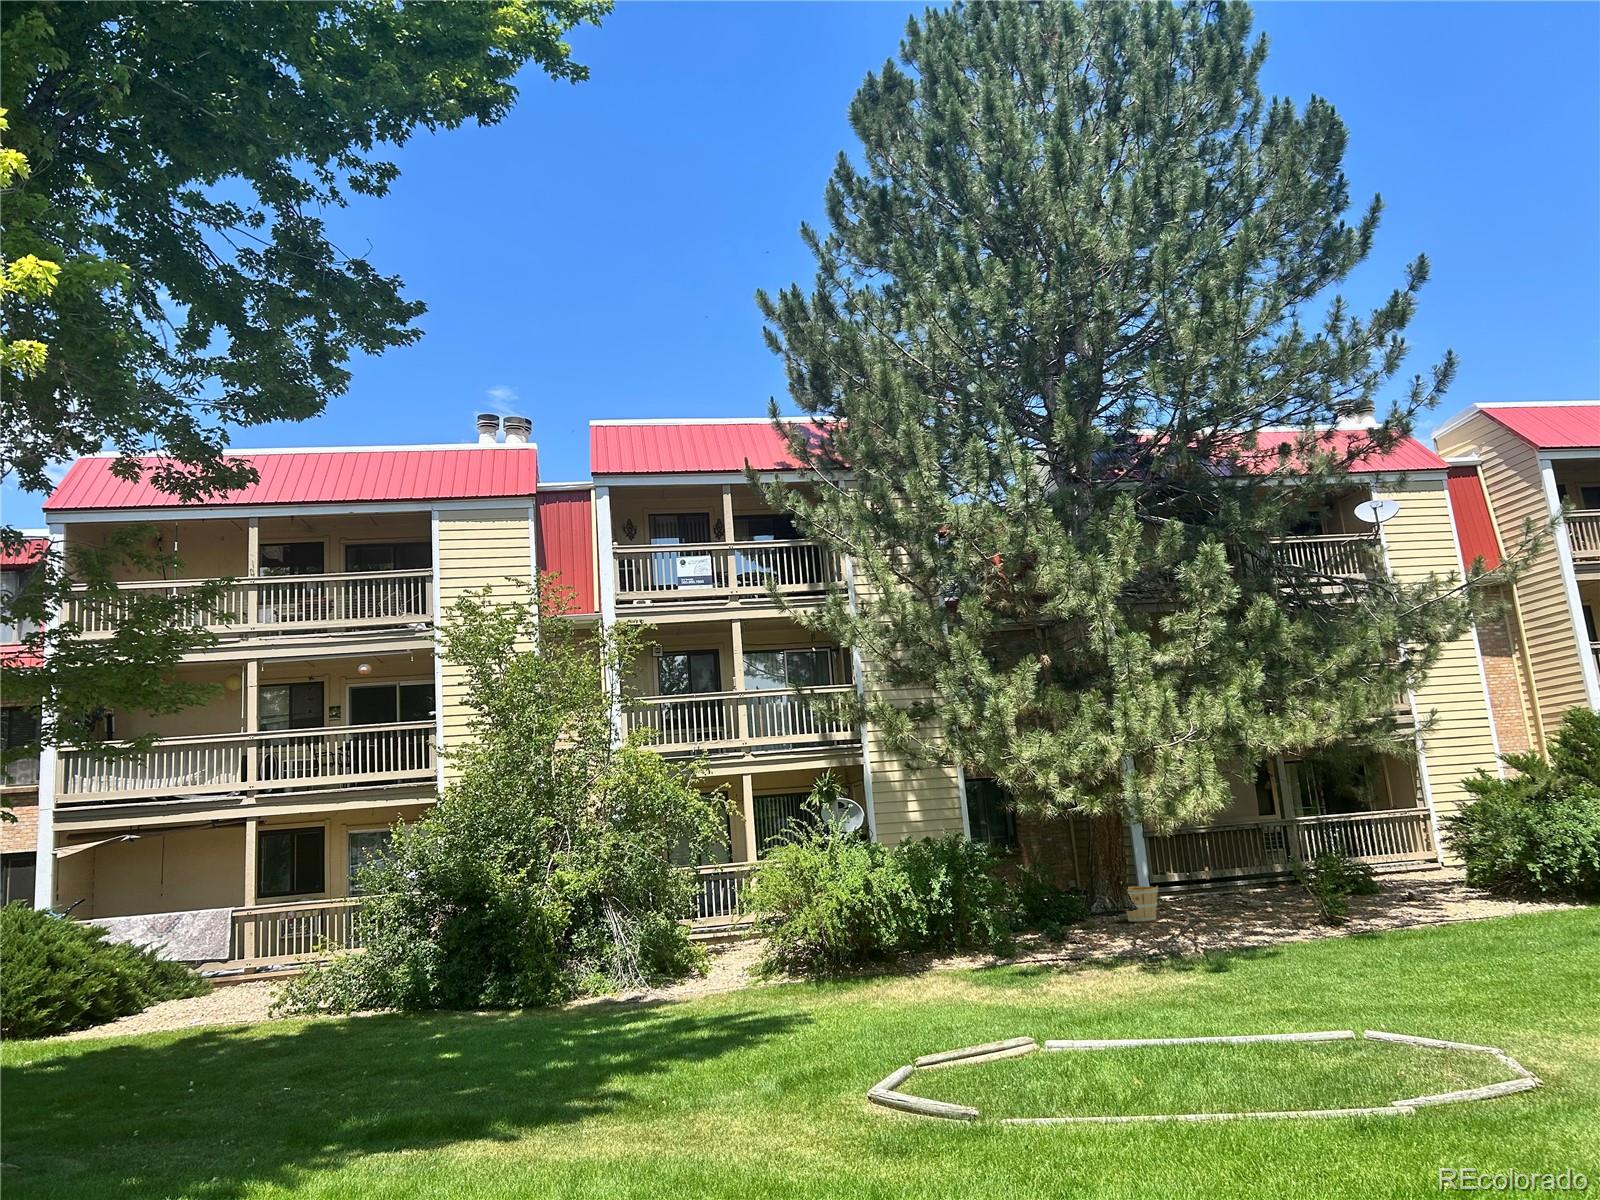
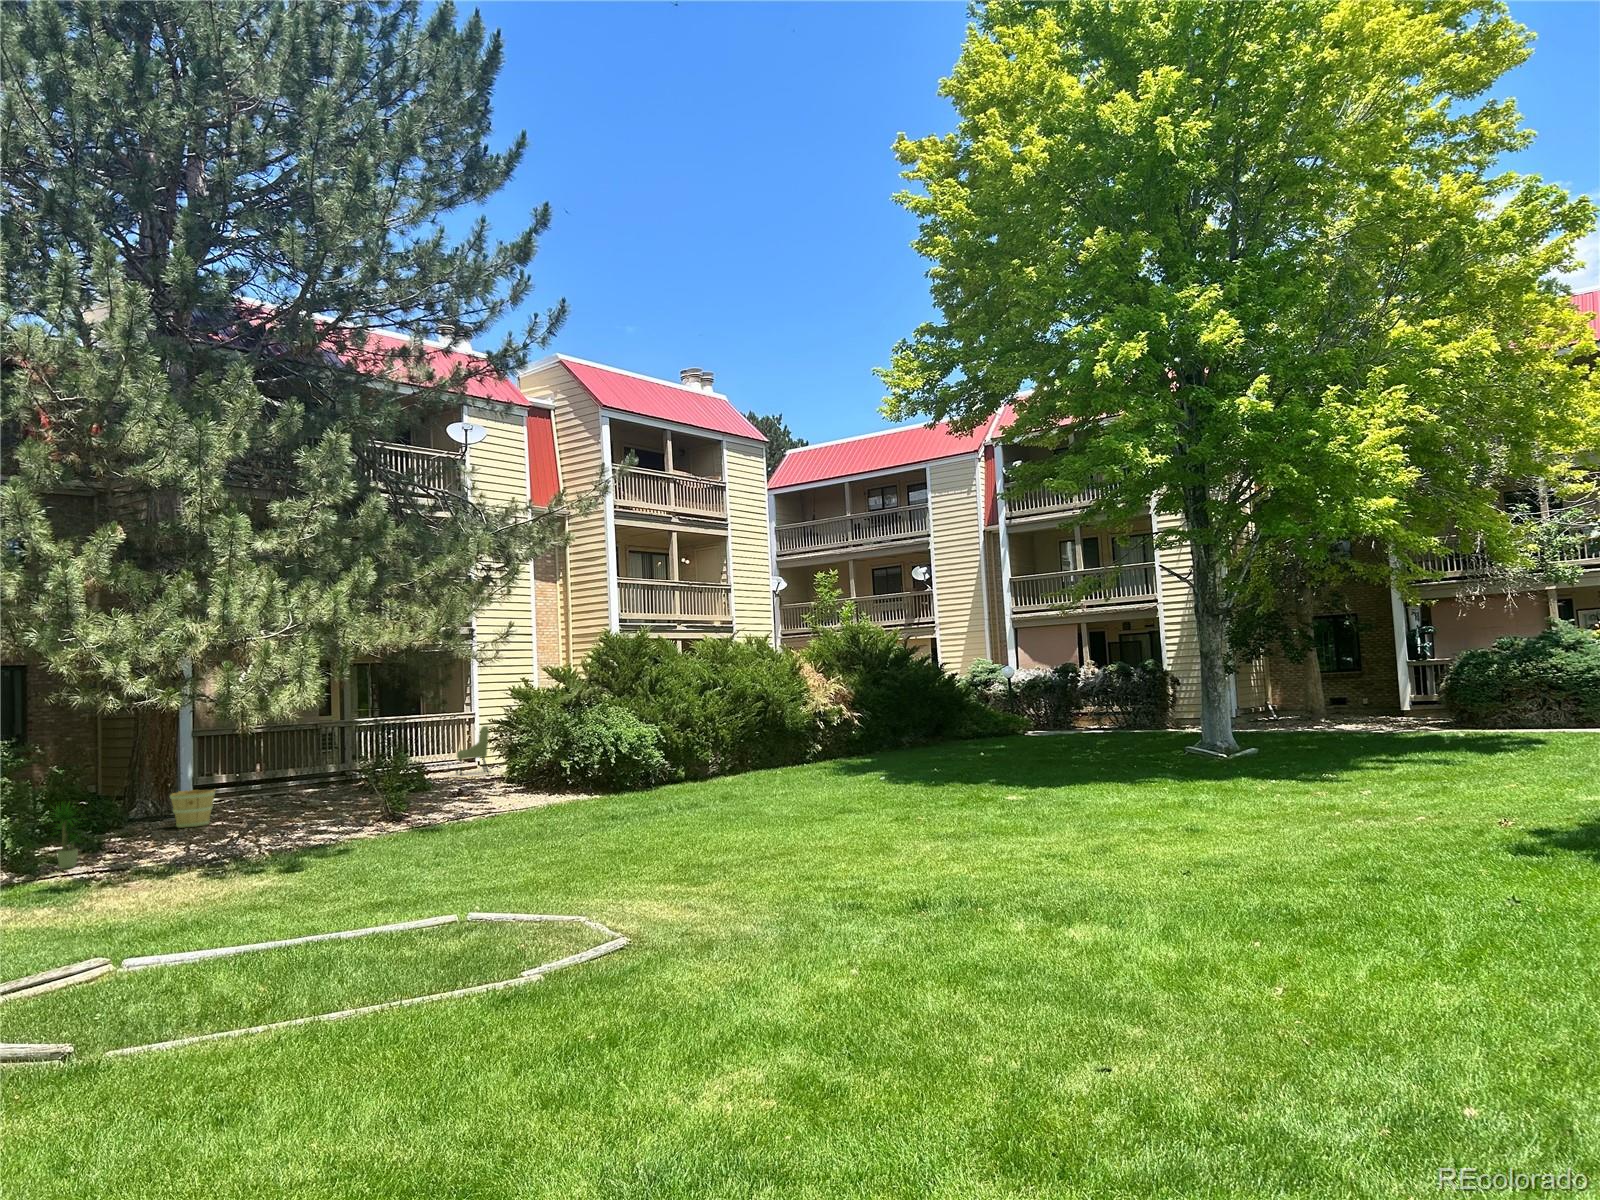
chair: none [1411,821,1458,879] -> present [455,726,489,775]
potted plant: none [1014,892,1051,953] -> present [47,802,81,869]

